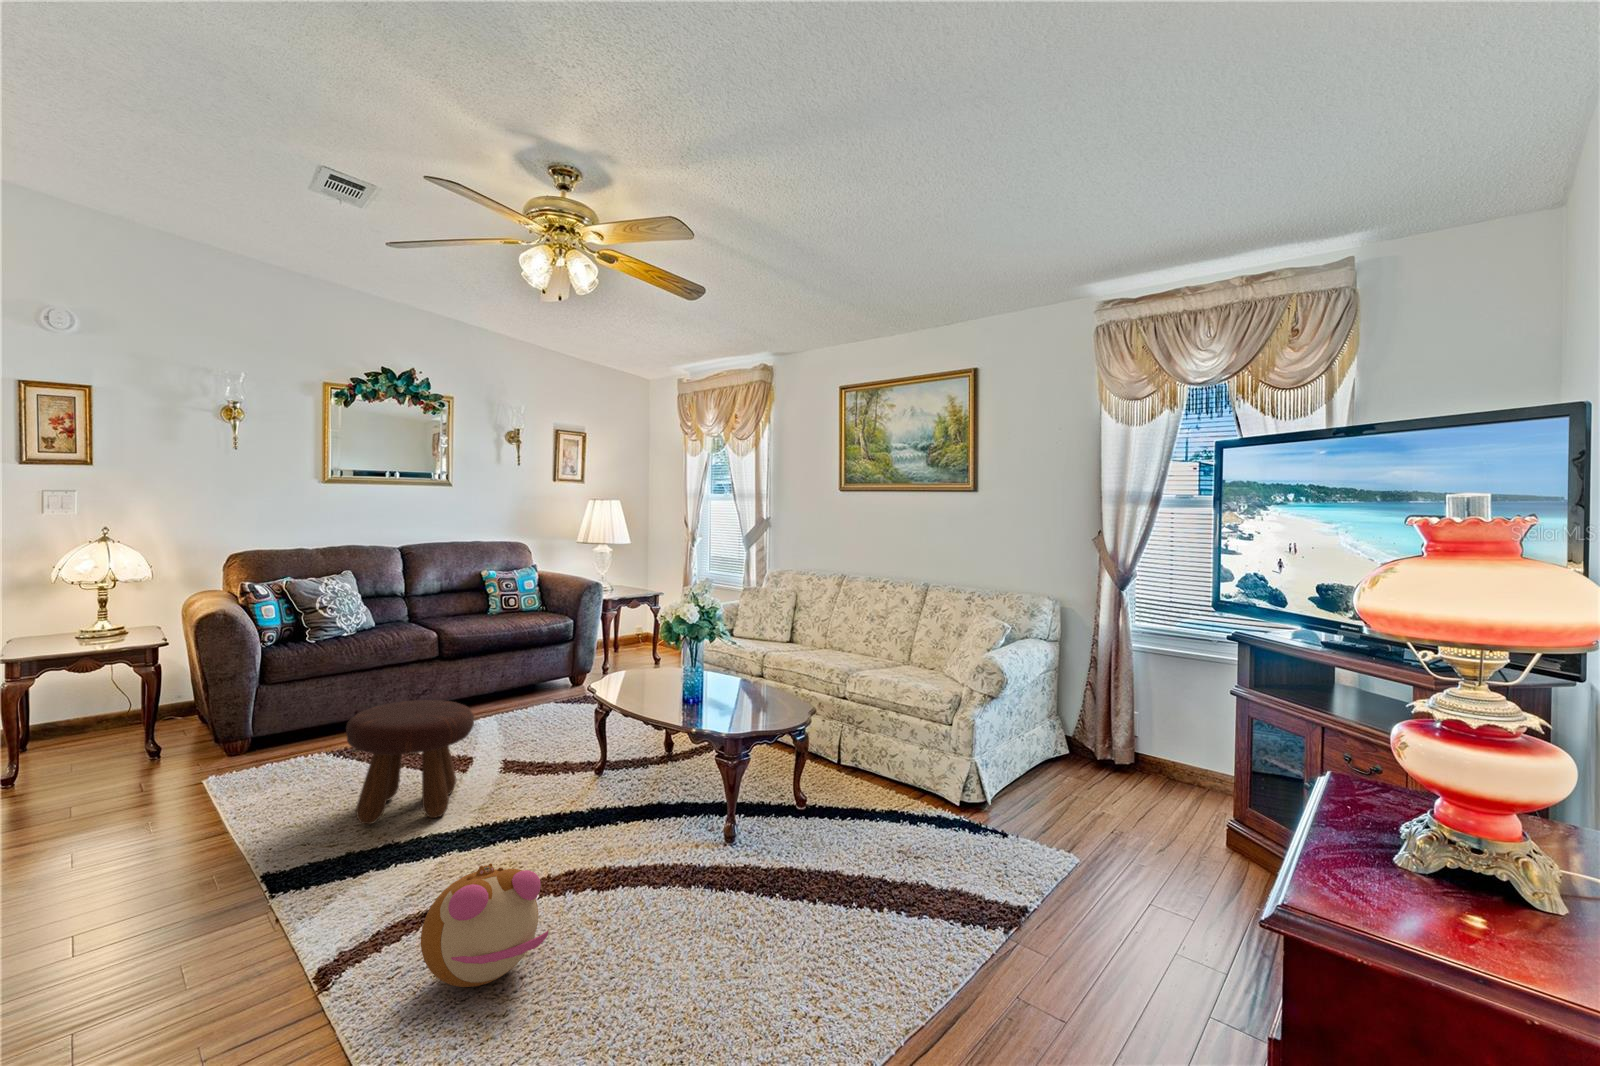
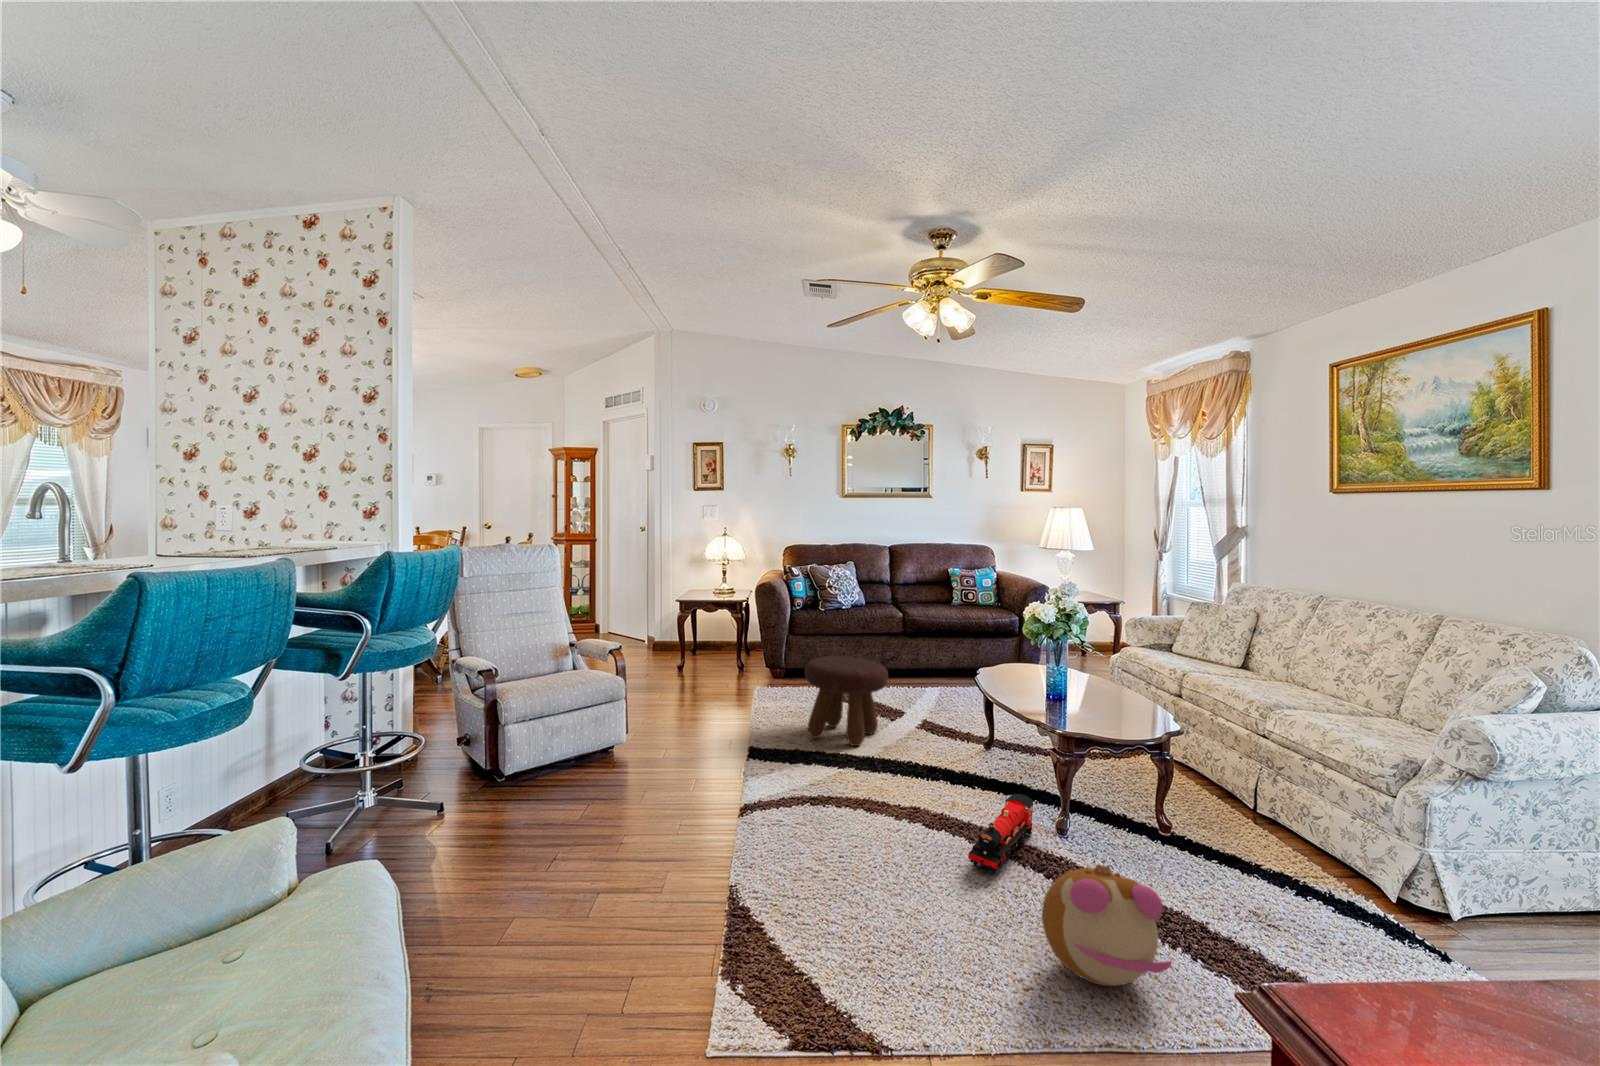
toy train: none [673,814,708,914] -> present [968,794,1033,873]
plush toy: present [421,863,549,987] -> present [1042,864,1172,986]

